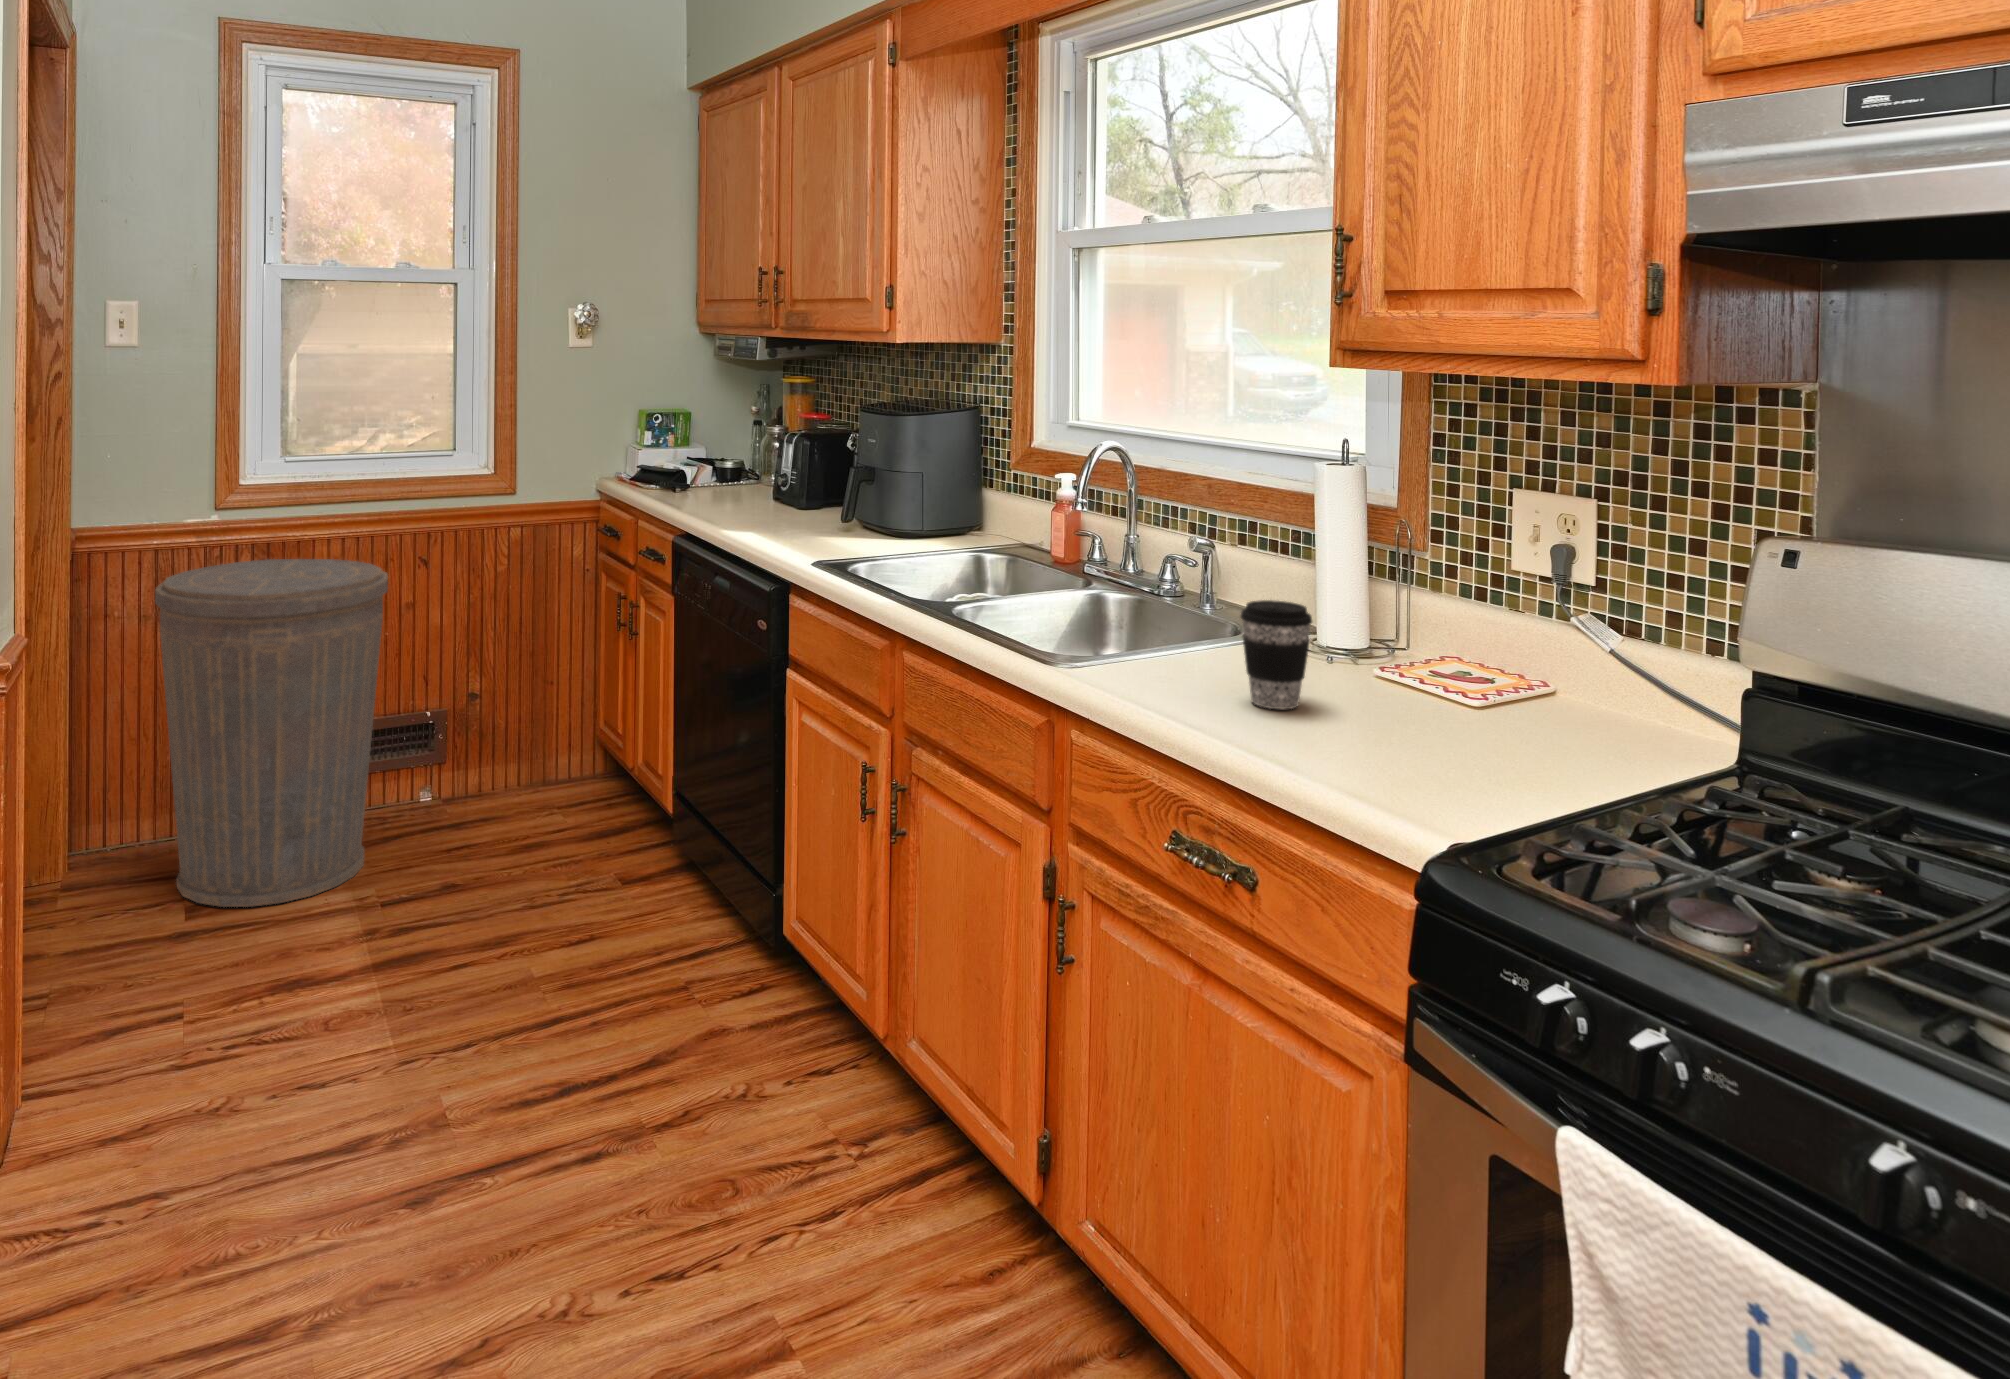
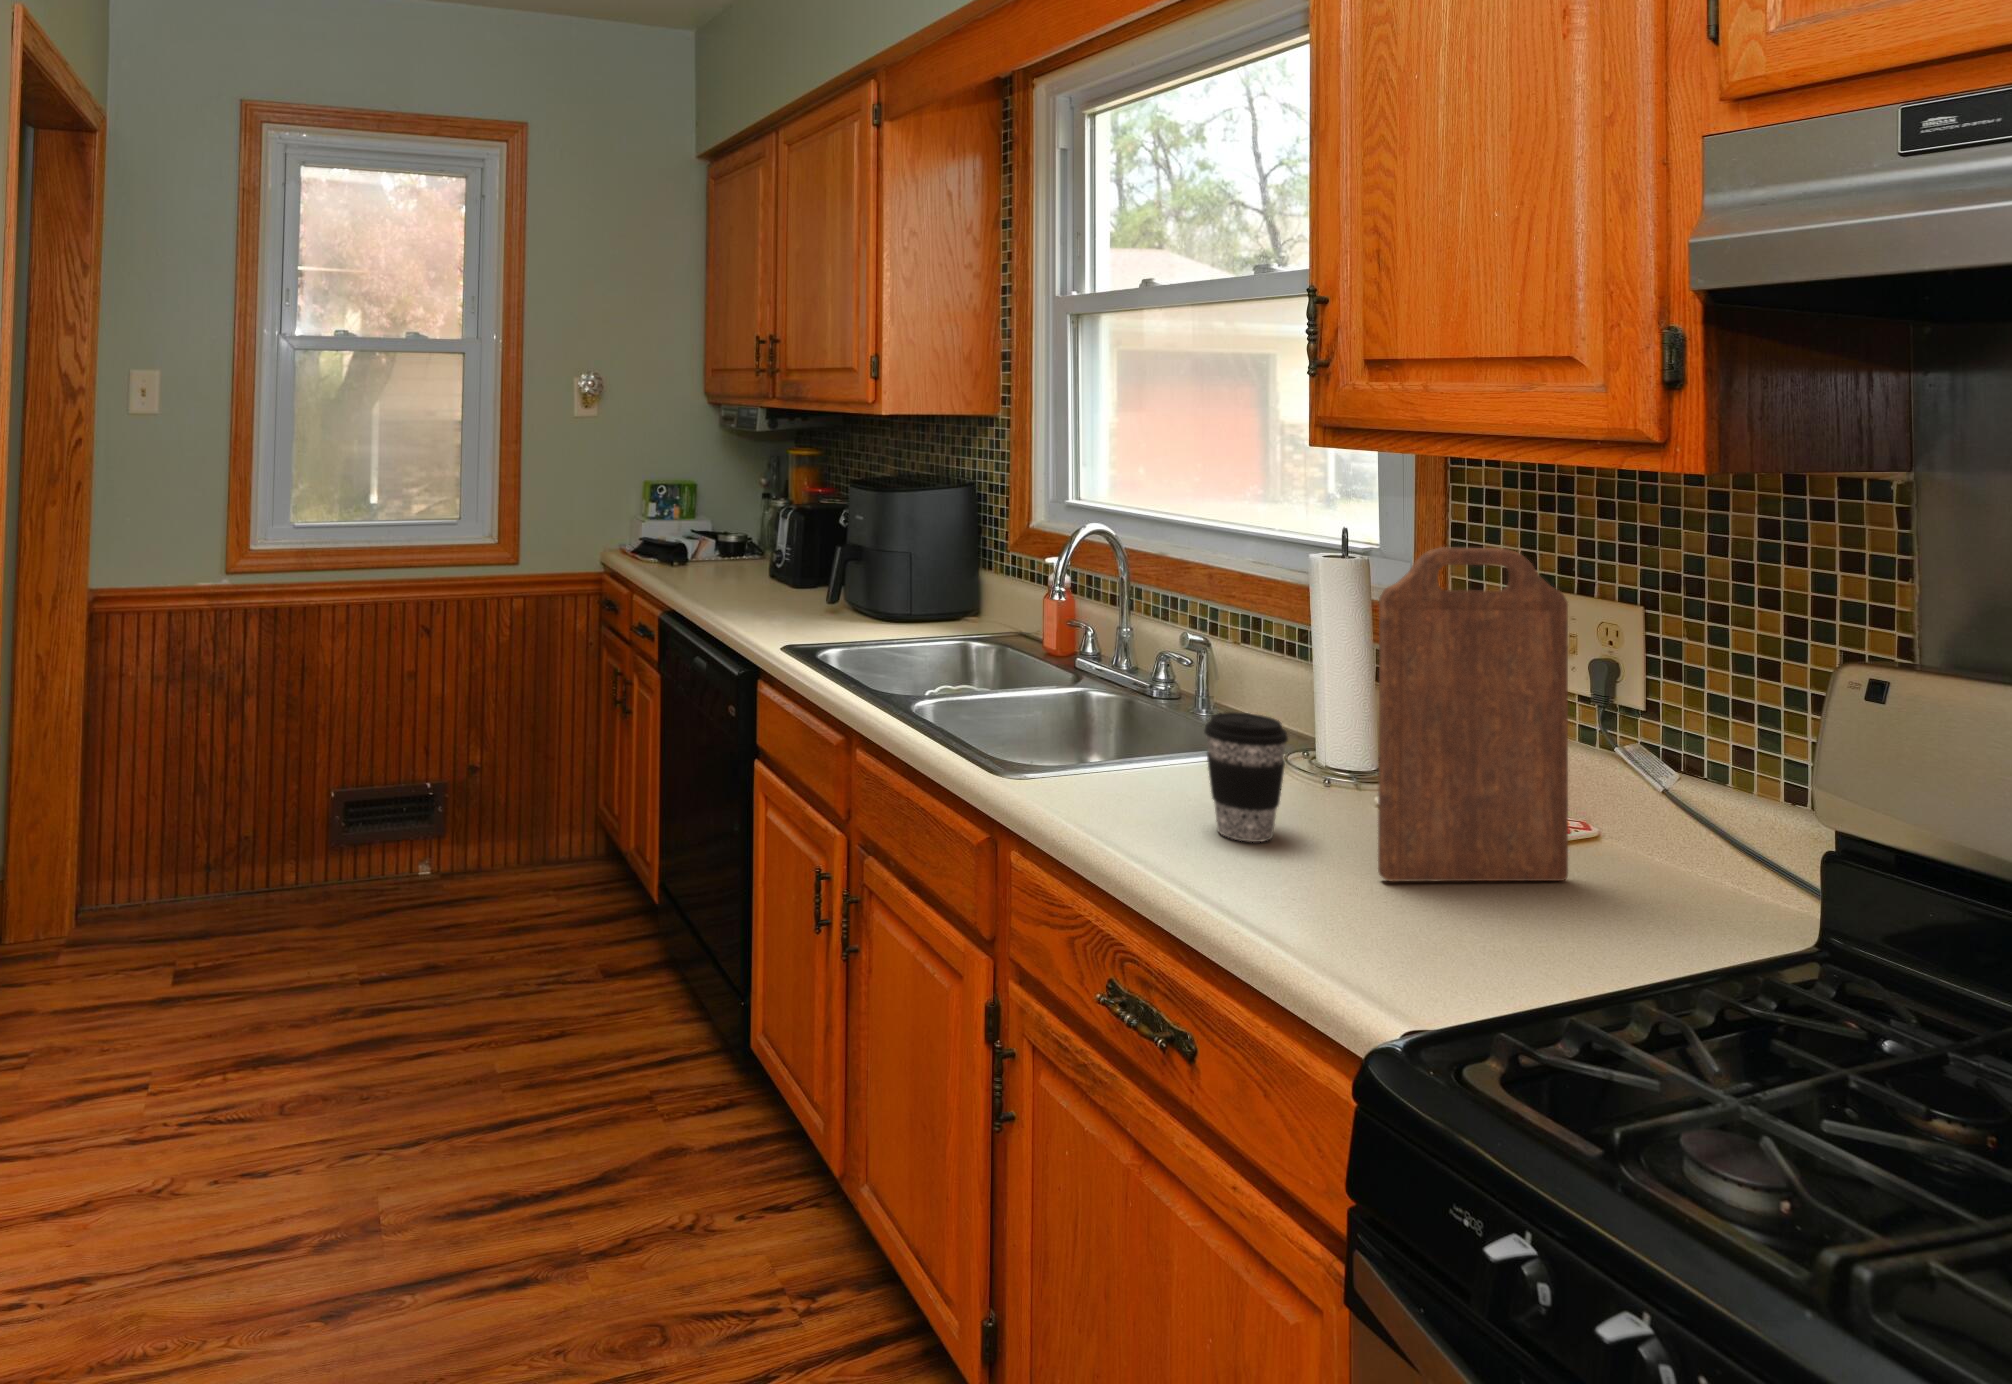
cutting board: none [1393,452,1547,735] -> present [1378,547,1568,881]
trash can: present [155,559,388,907] -> none [160,623,387,975]

